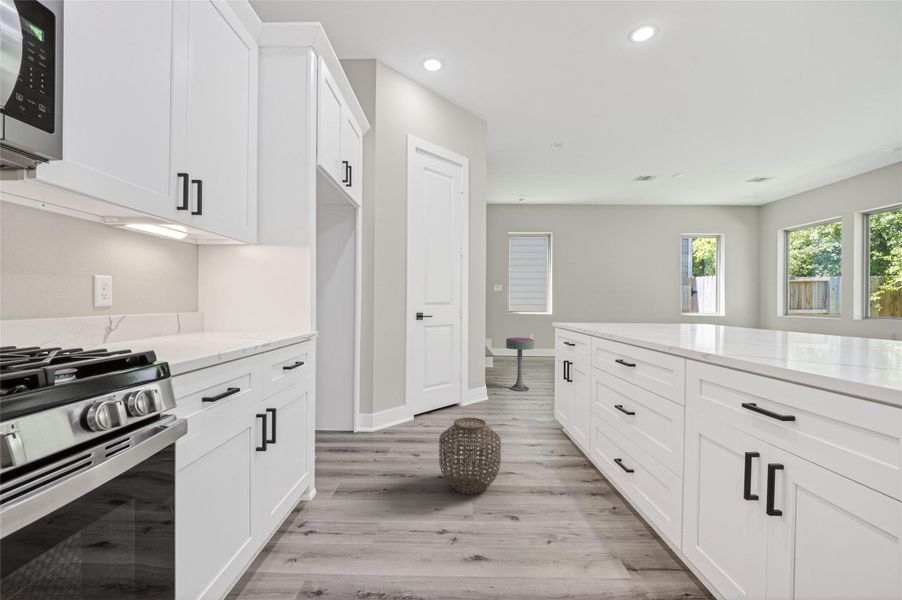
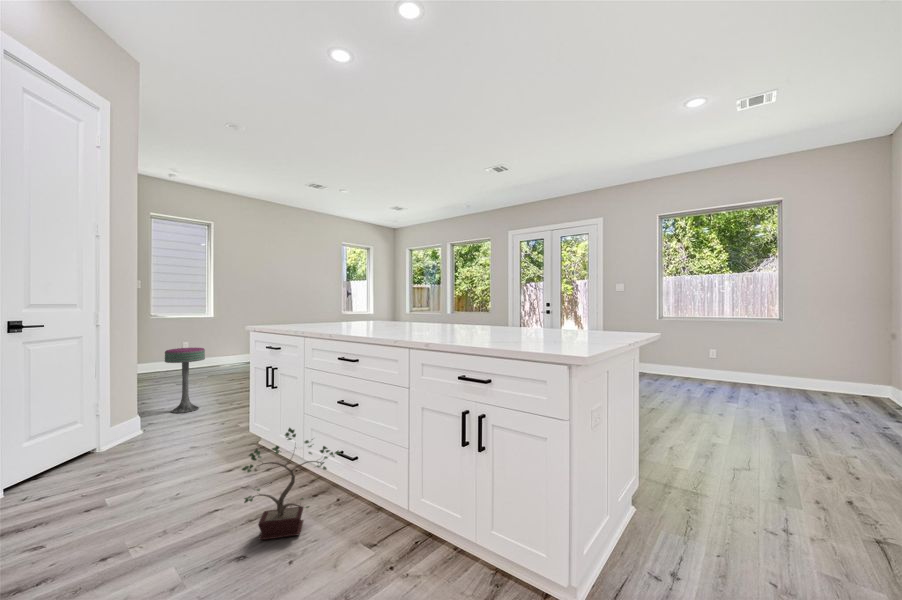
woven basket: present [439,418,501,494] -> none [104,456,207,564]
potted plant: none [520,418,607,522] -> present [242,428,340,540]

